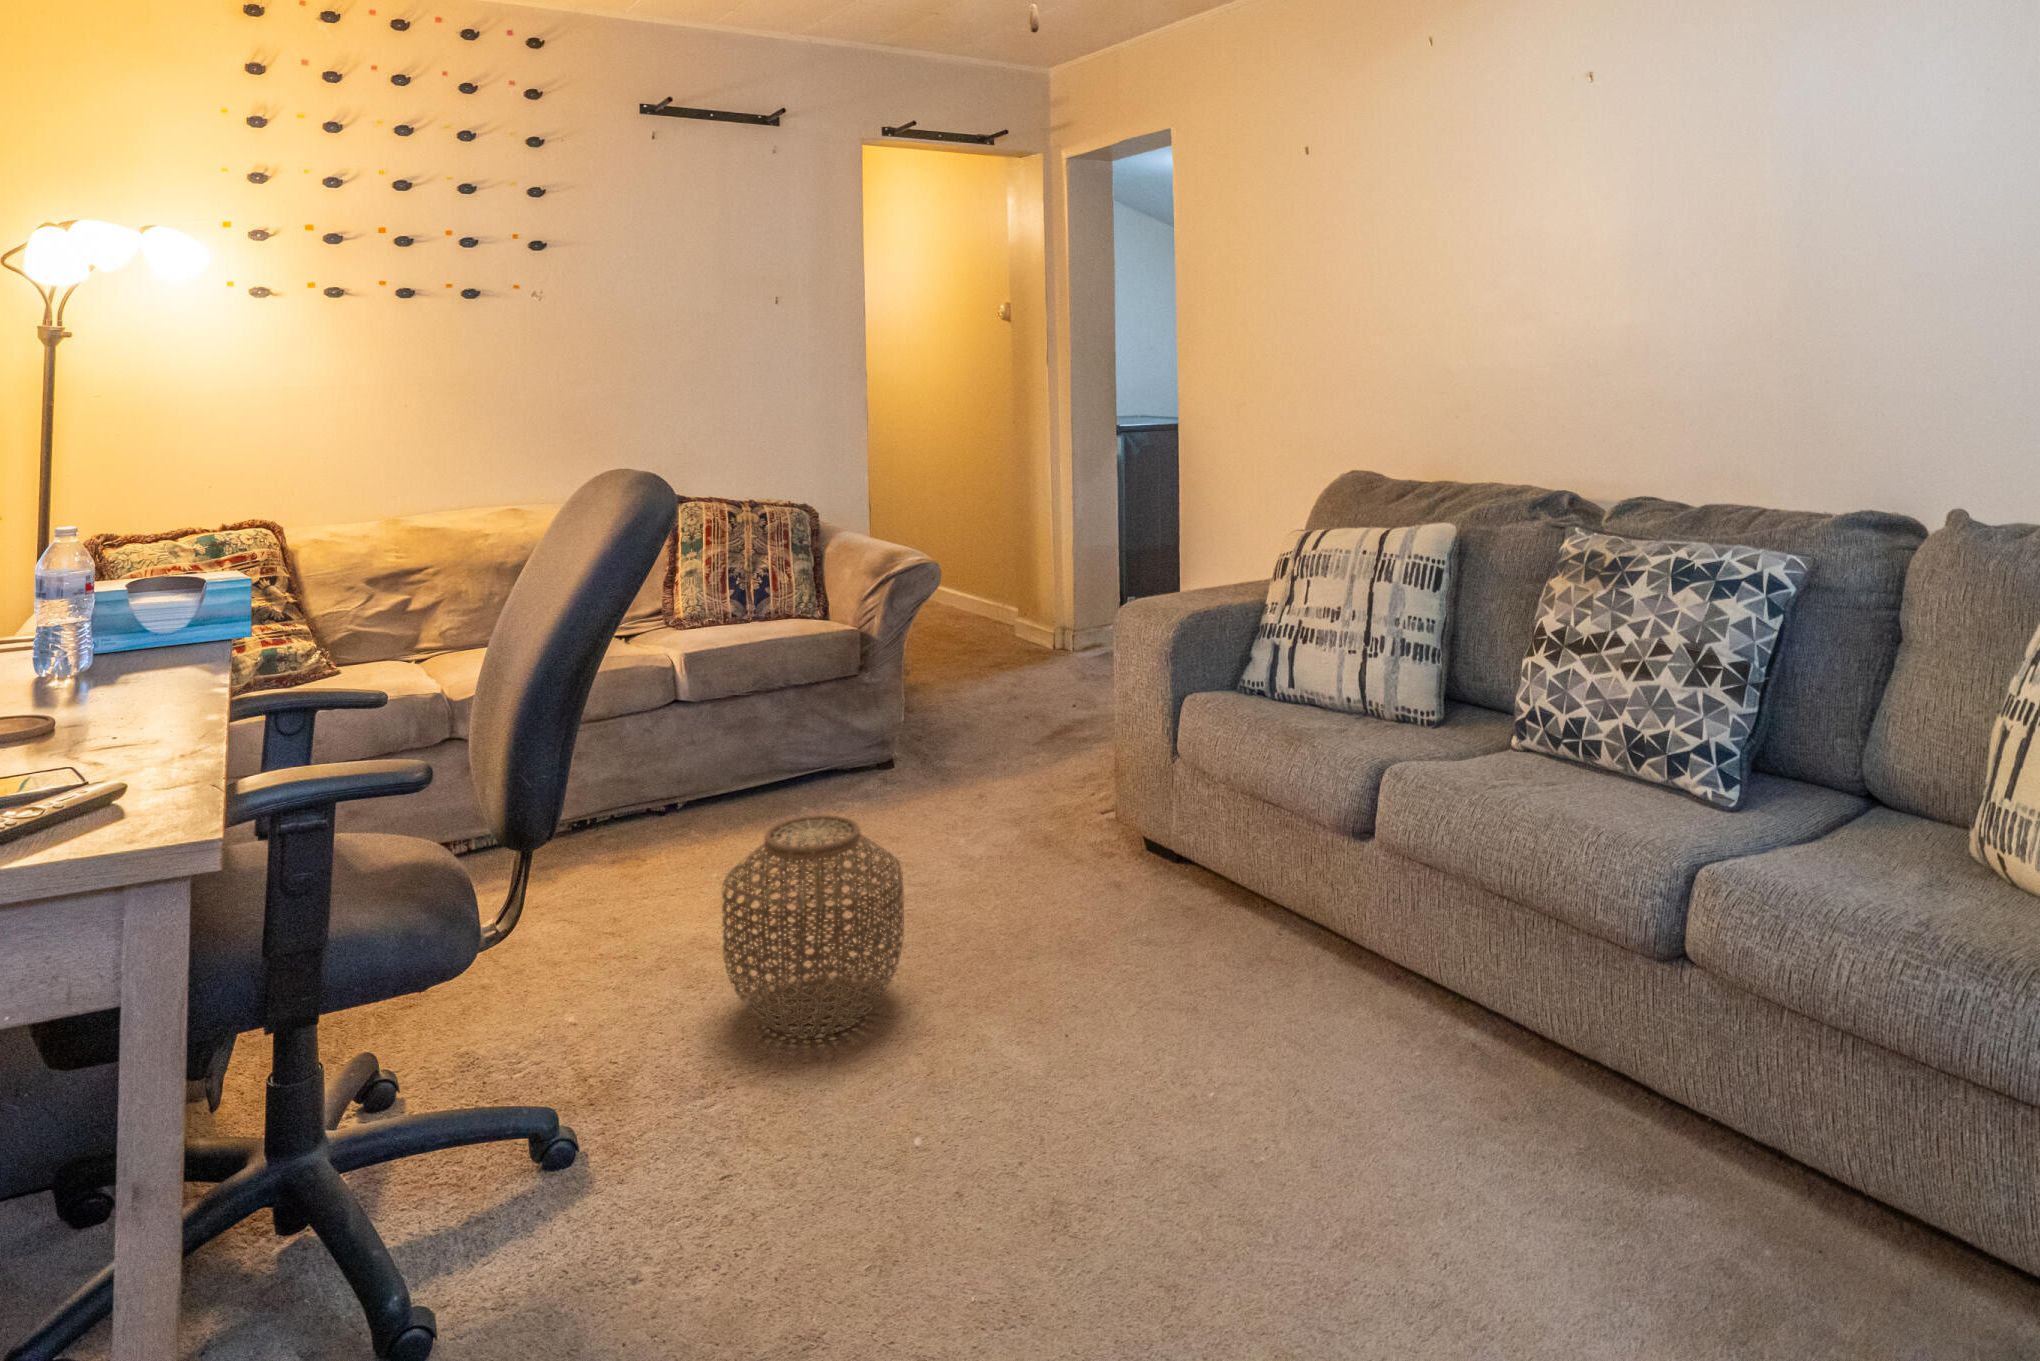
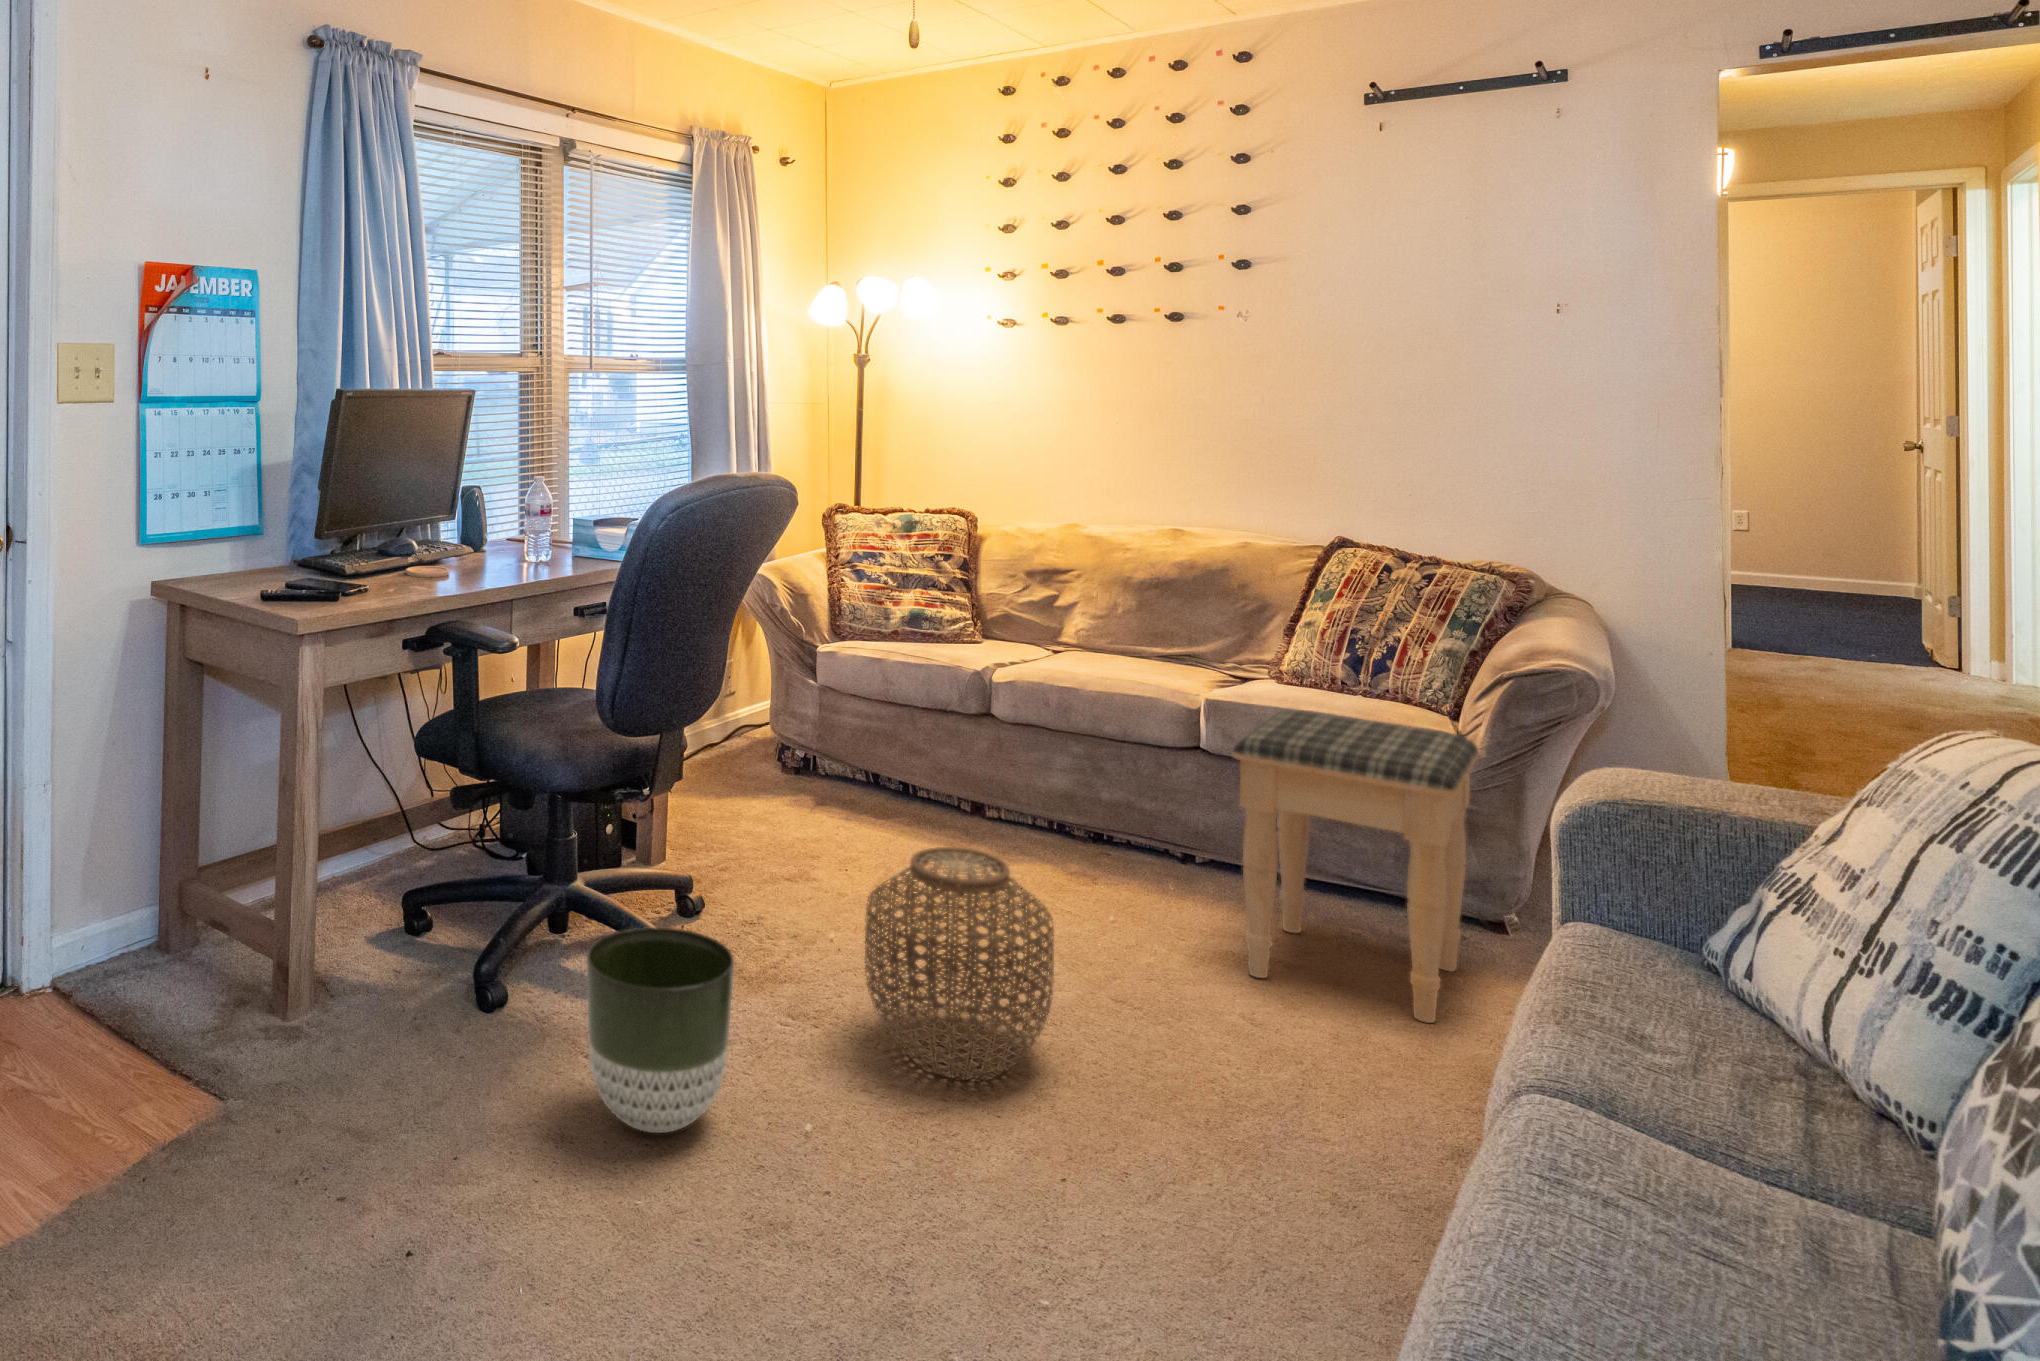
footstool: none [786,622,983,858] -> present [1233,710,1479,1023]
planter: none [653,994,828,1239] -> present [586,927,734,1133]

